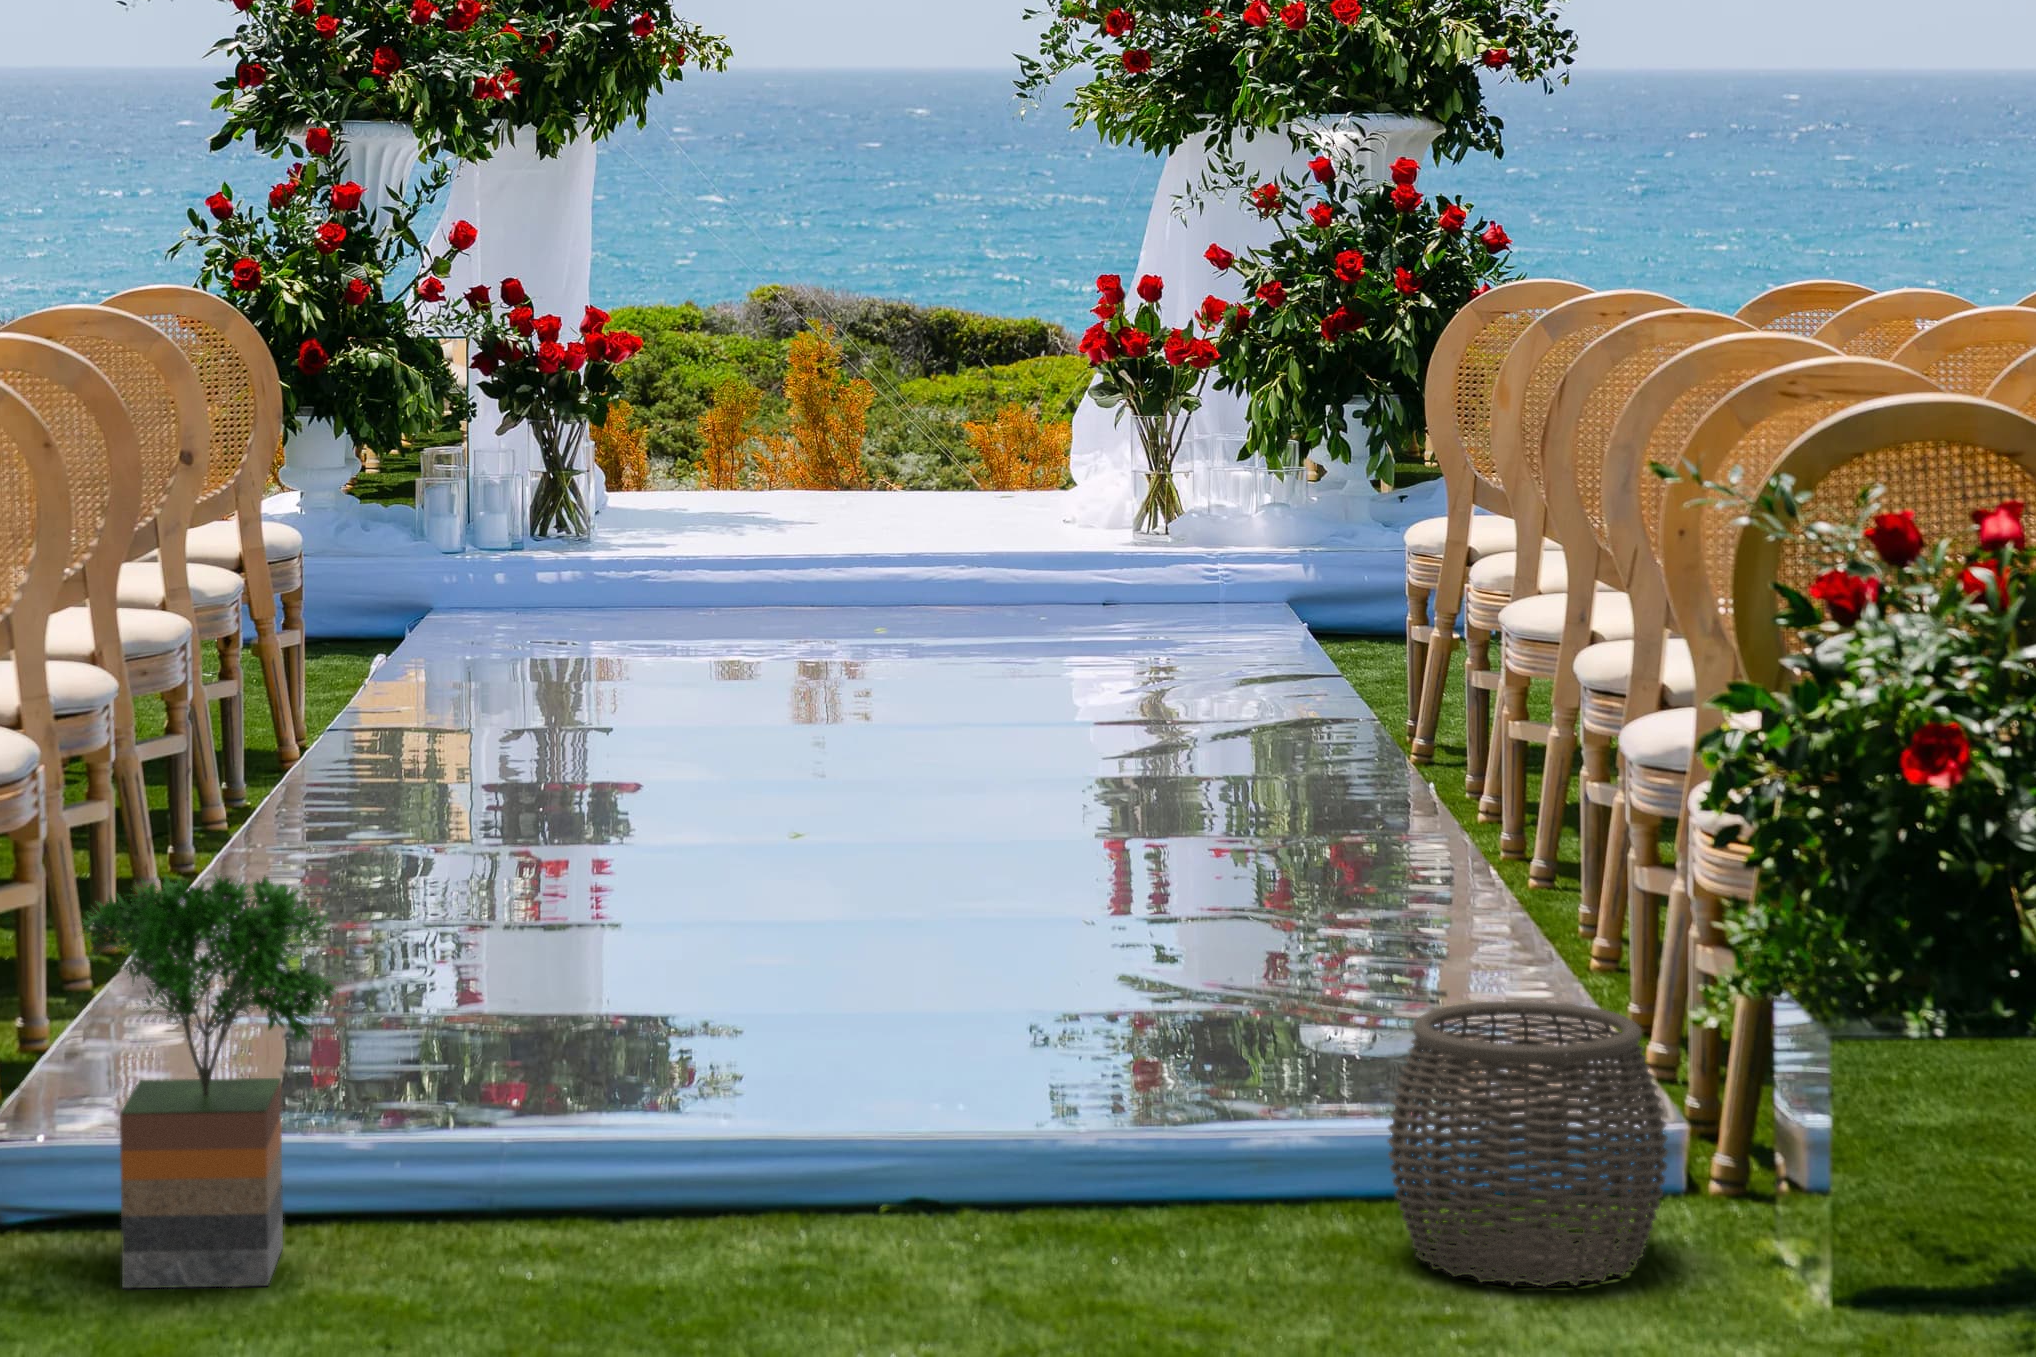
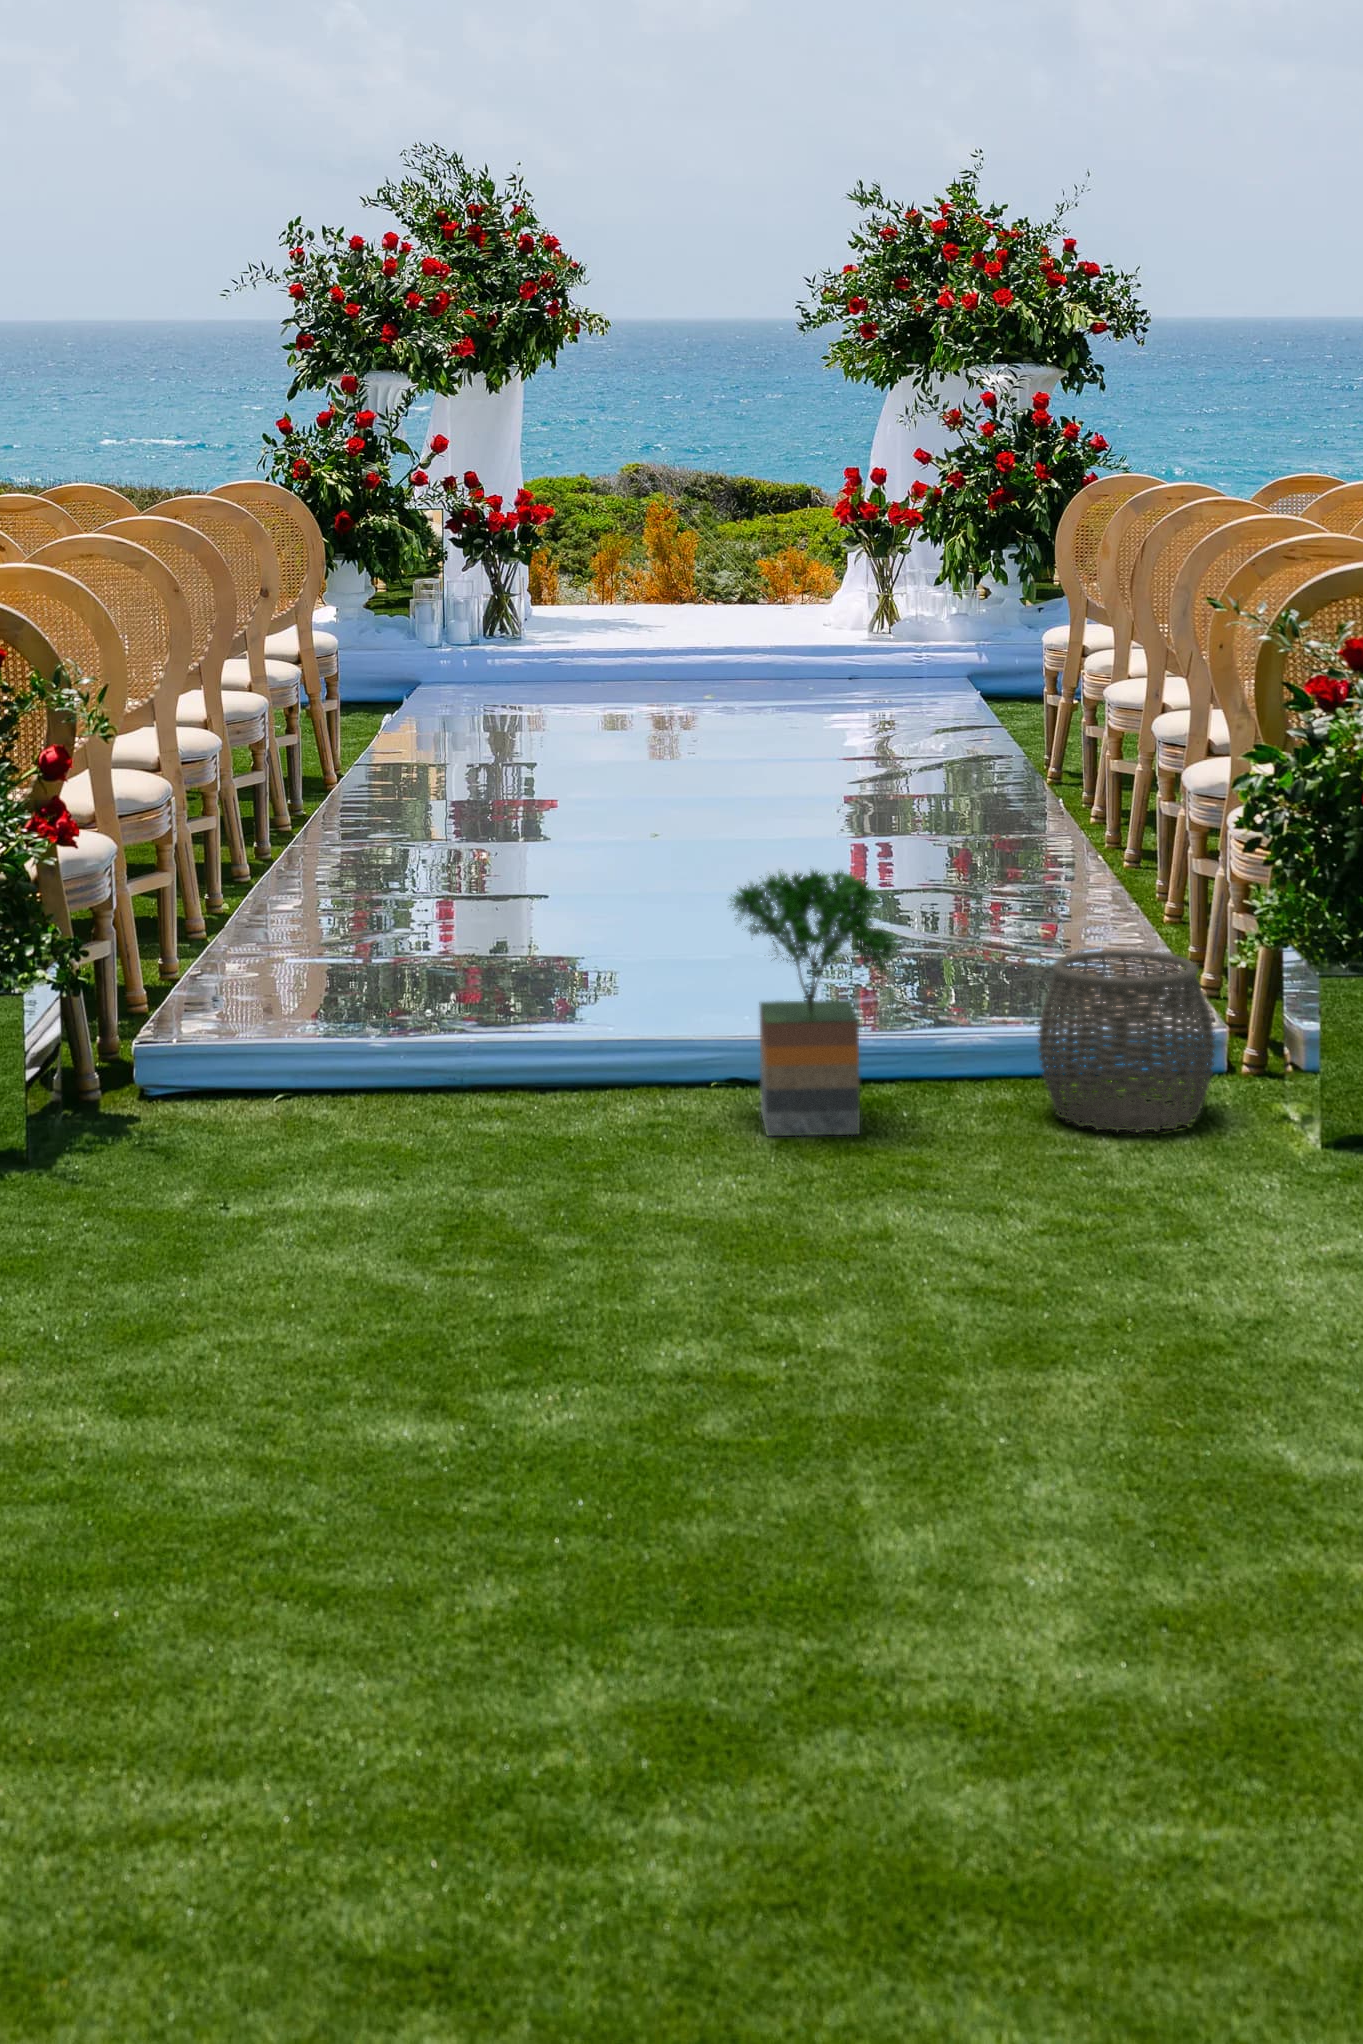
potted tree: present [84,874,341,1288] -> present [730,869,897,1136]

